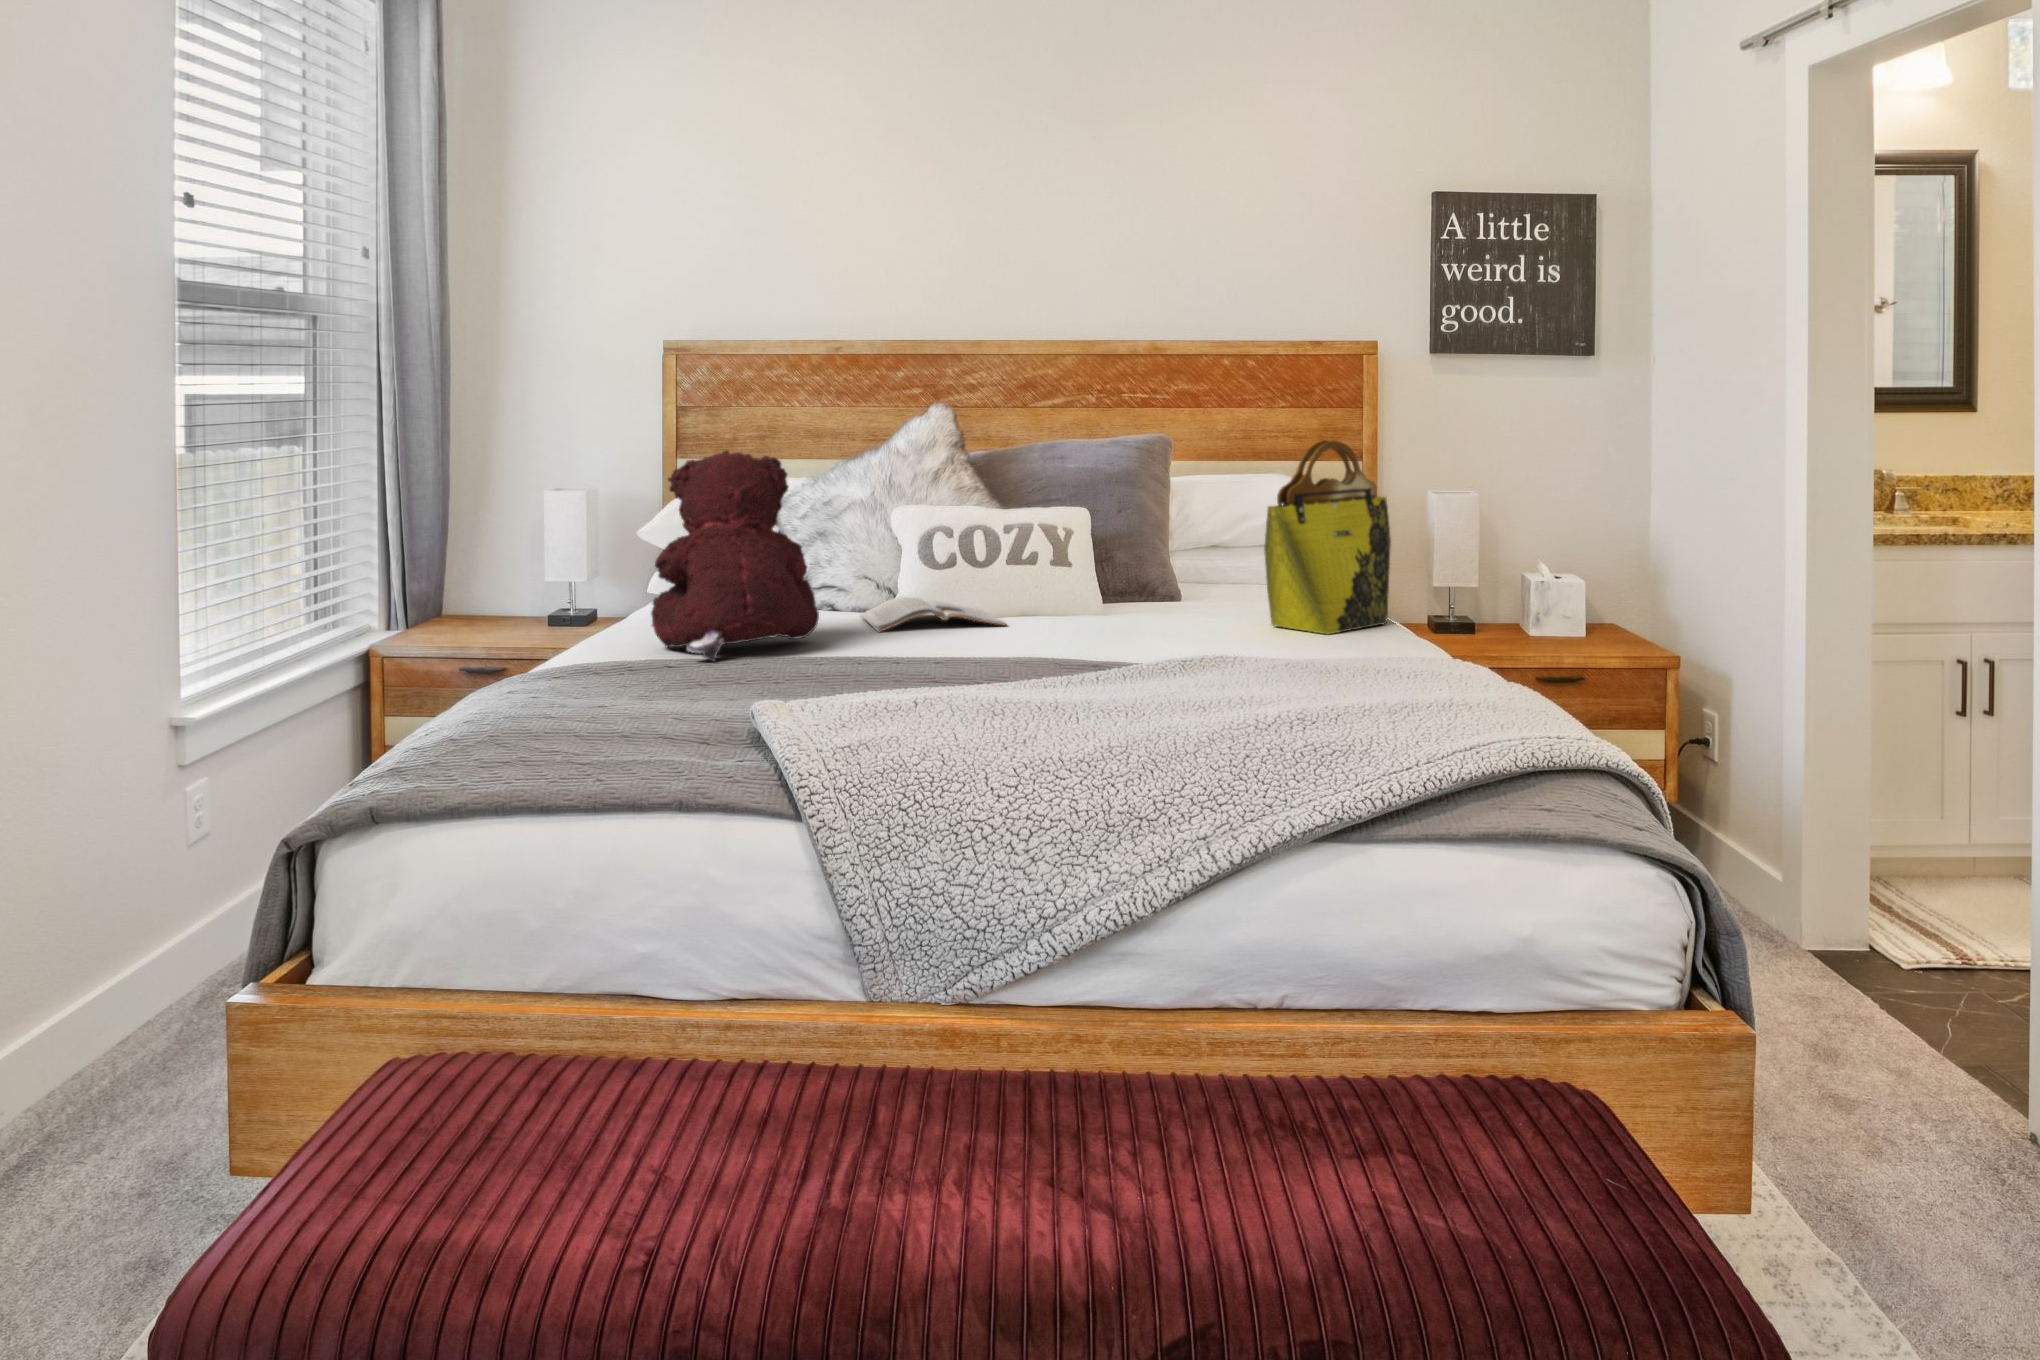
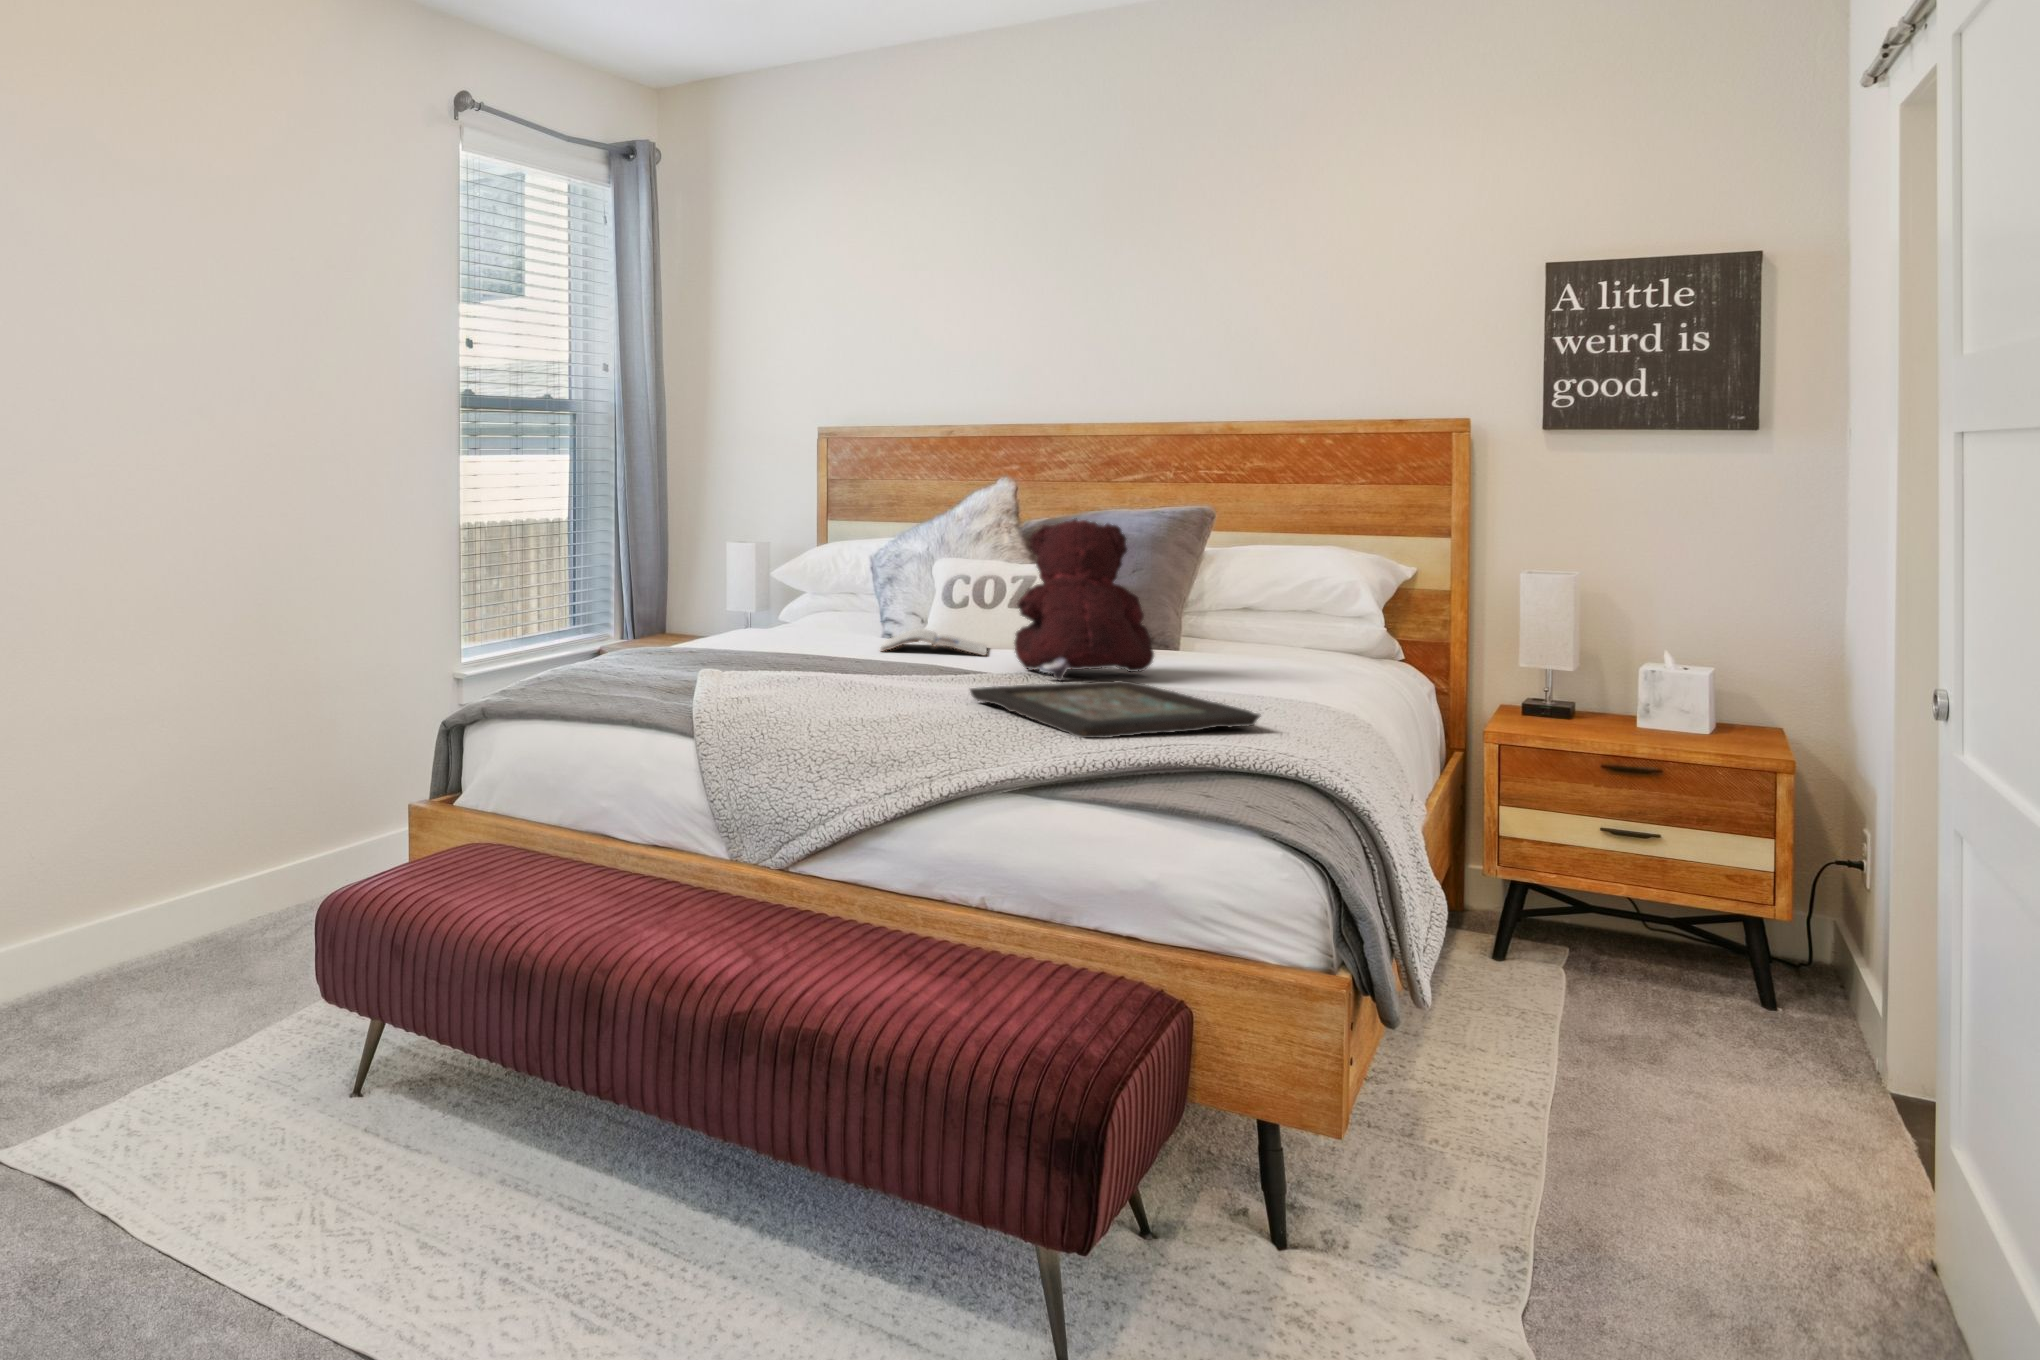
tote bag: present [1264,440,1391,634] -> none [1195,515,1348,683]
teddy bear: present [651,451,819,662] -> present [1014,519,1154,681]
decorative tray: none [1138,650,1505,746] -> present [970,680,1260,738]

